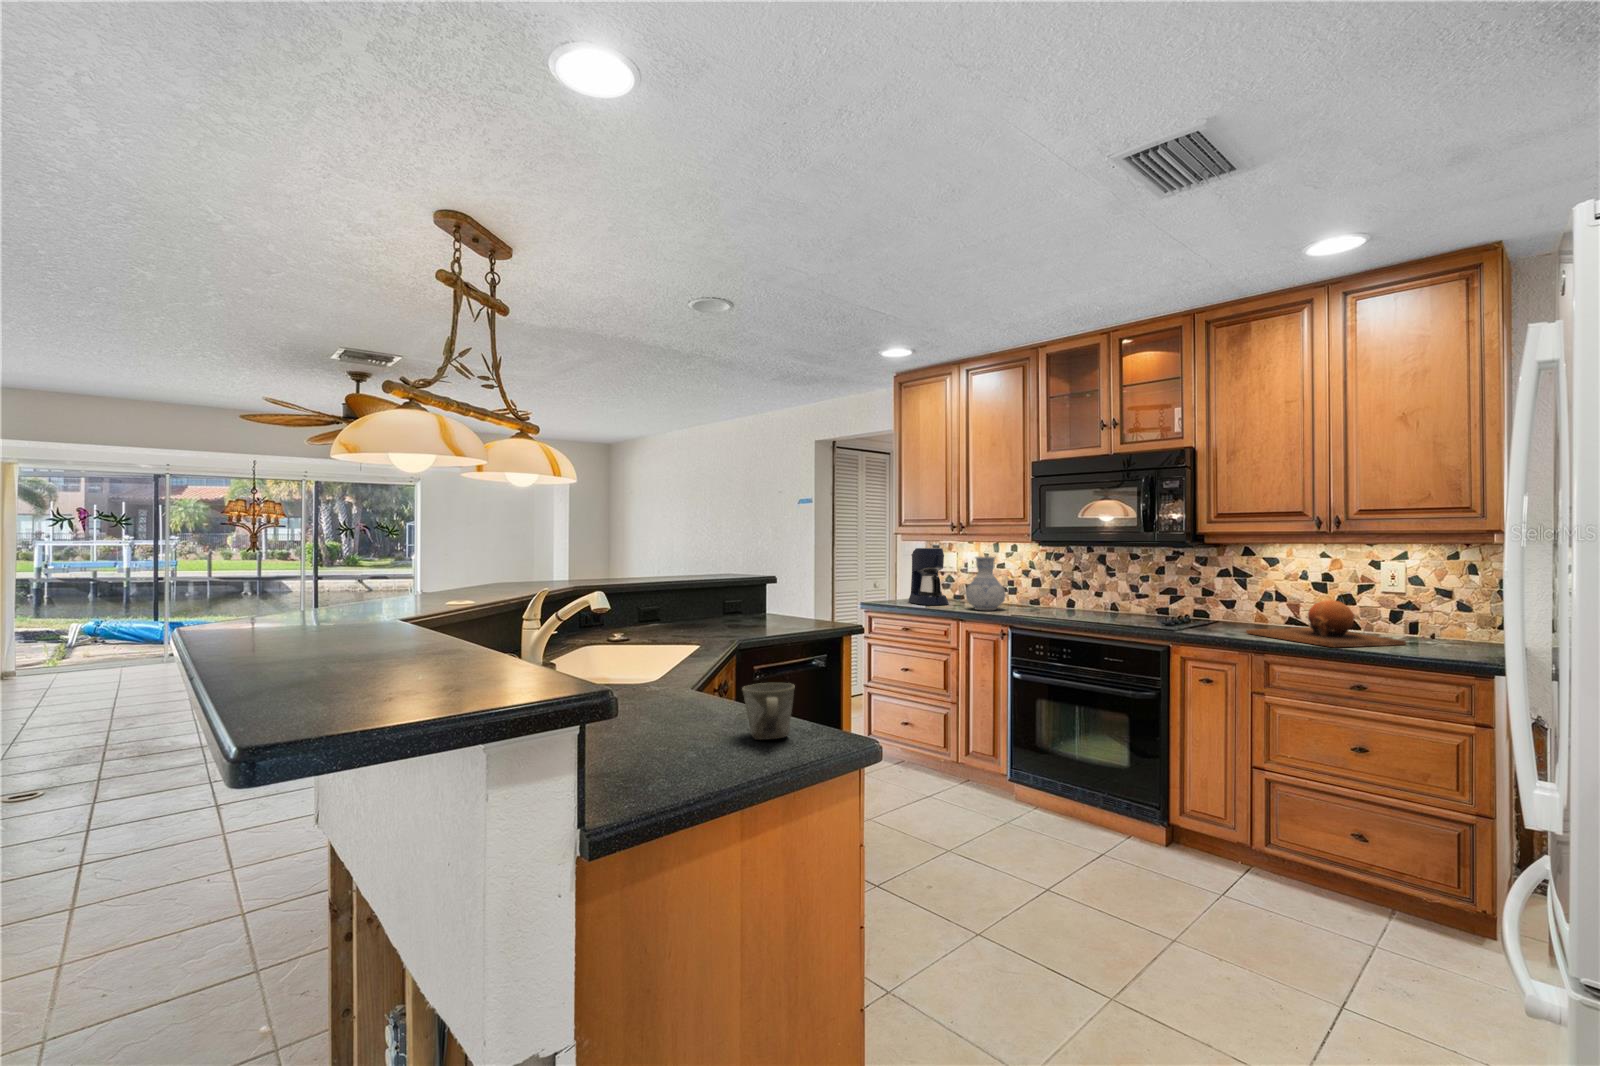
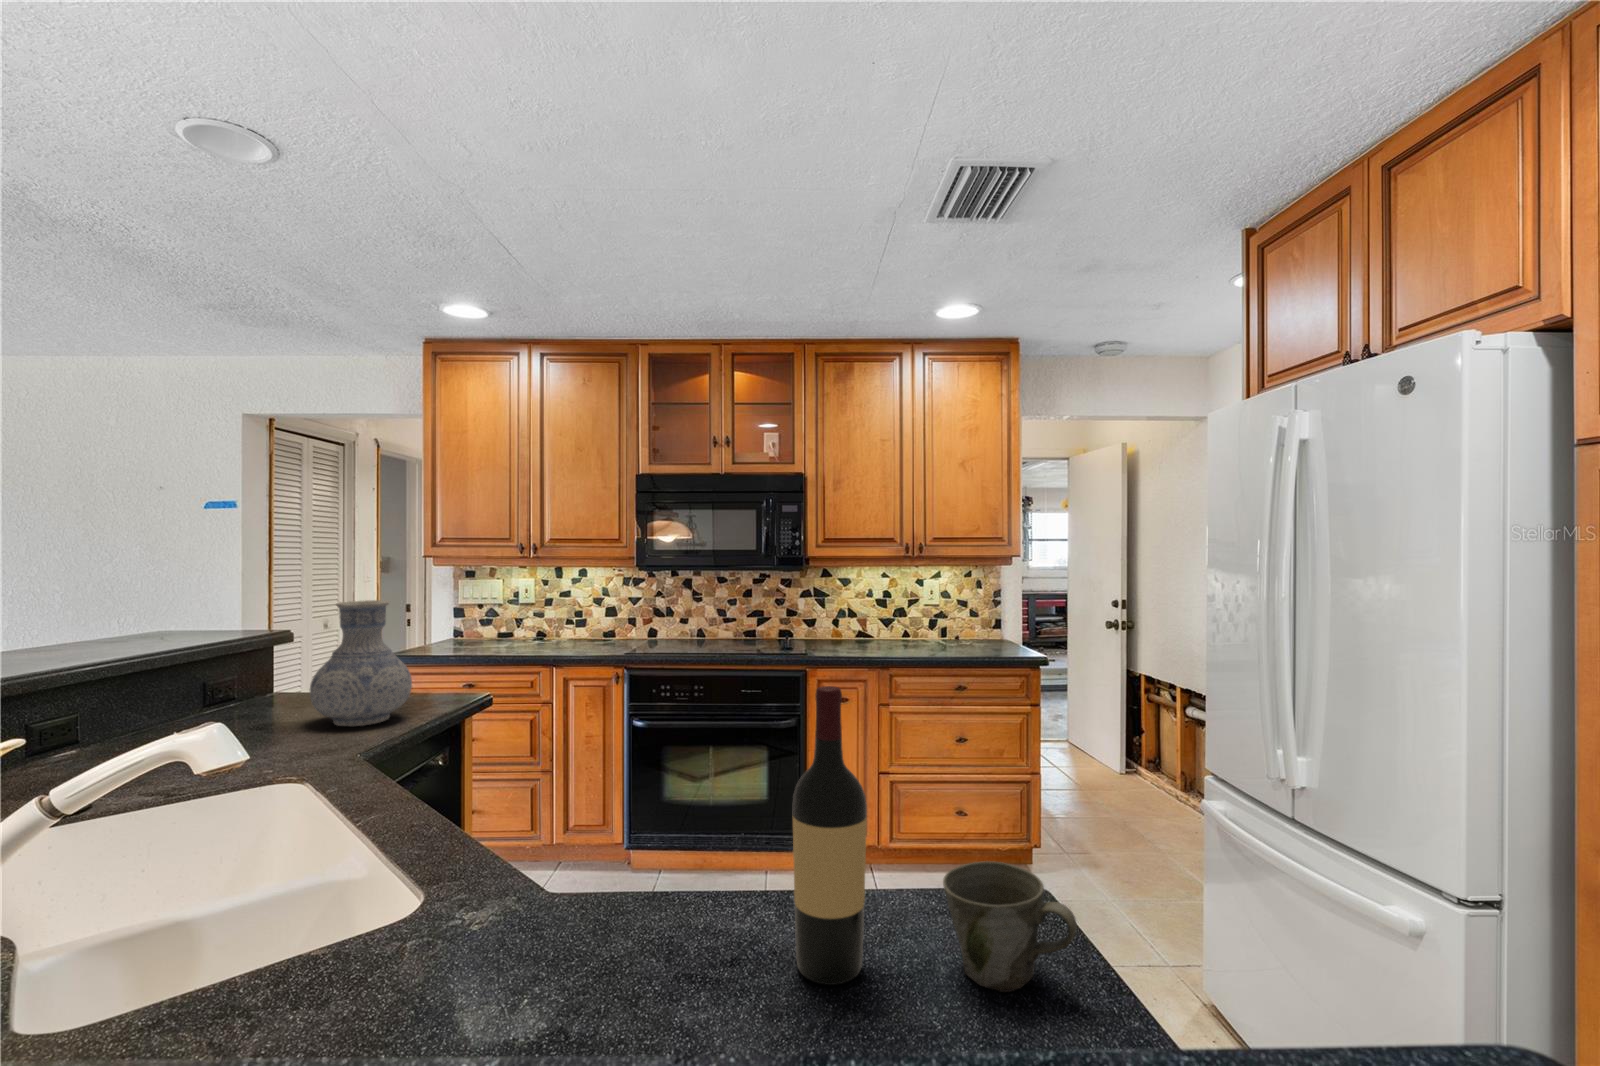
coffee maker: present [908,548,949,605] -> none [452,576,512,651]
vase: present [965,556,1006,610] -> present [310,600,412,726]
wine bottle: none [698,576,735,720] -> present [793,686,867,985]
chopping board: present [1246,600,1406,647] -> none [855,615,961,657]

